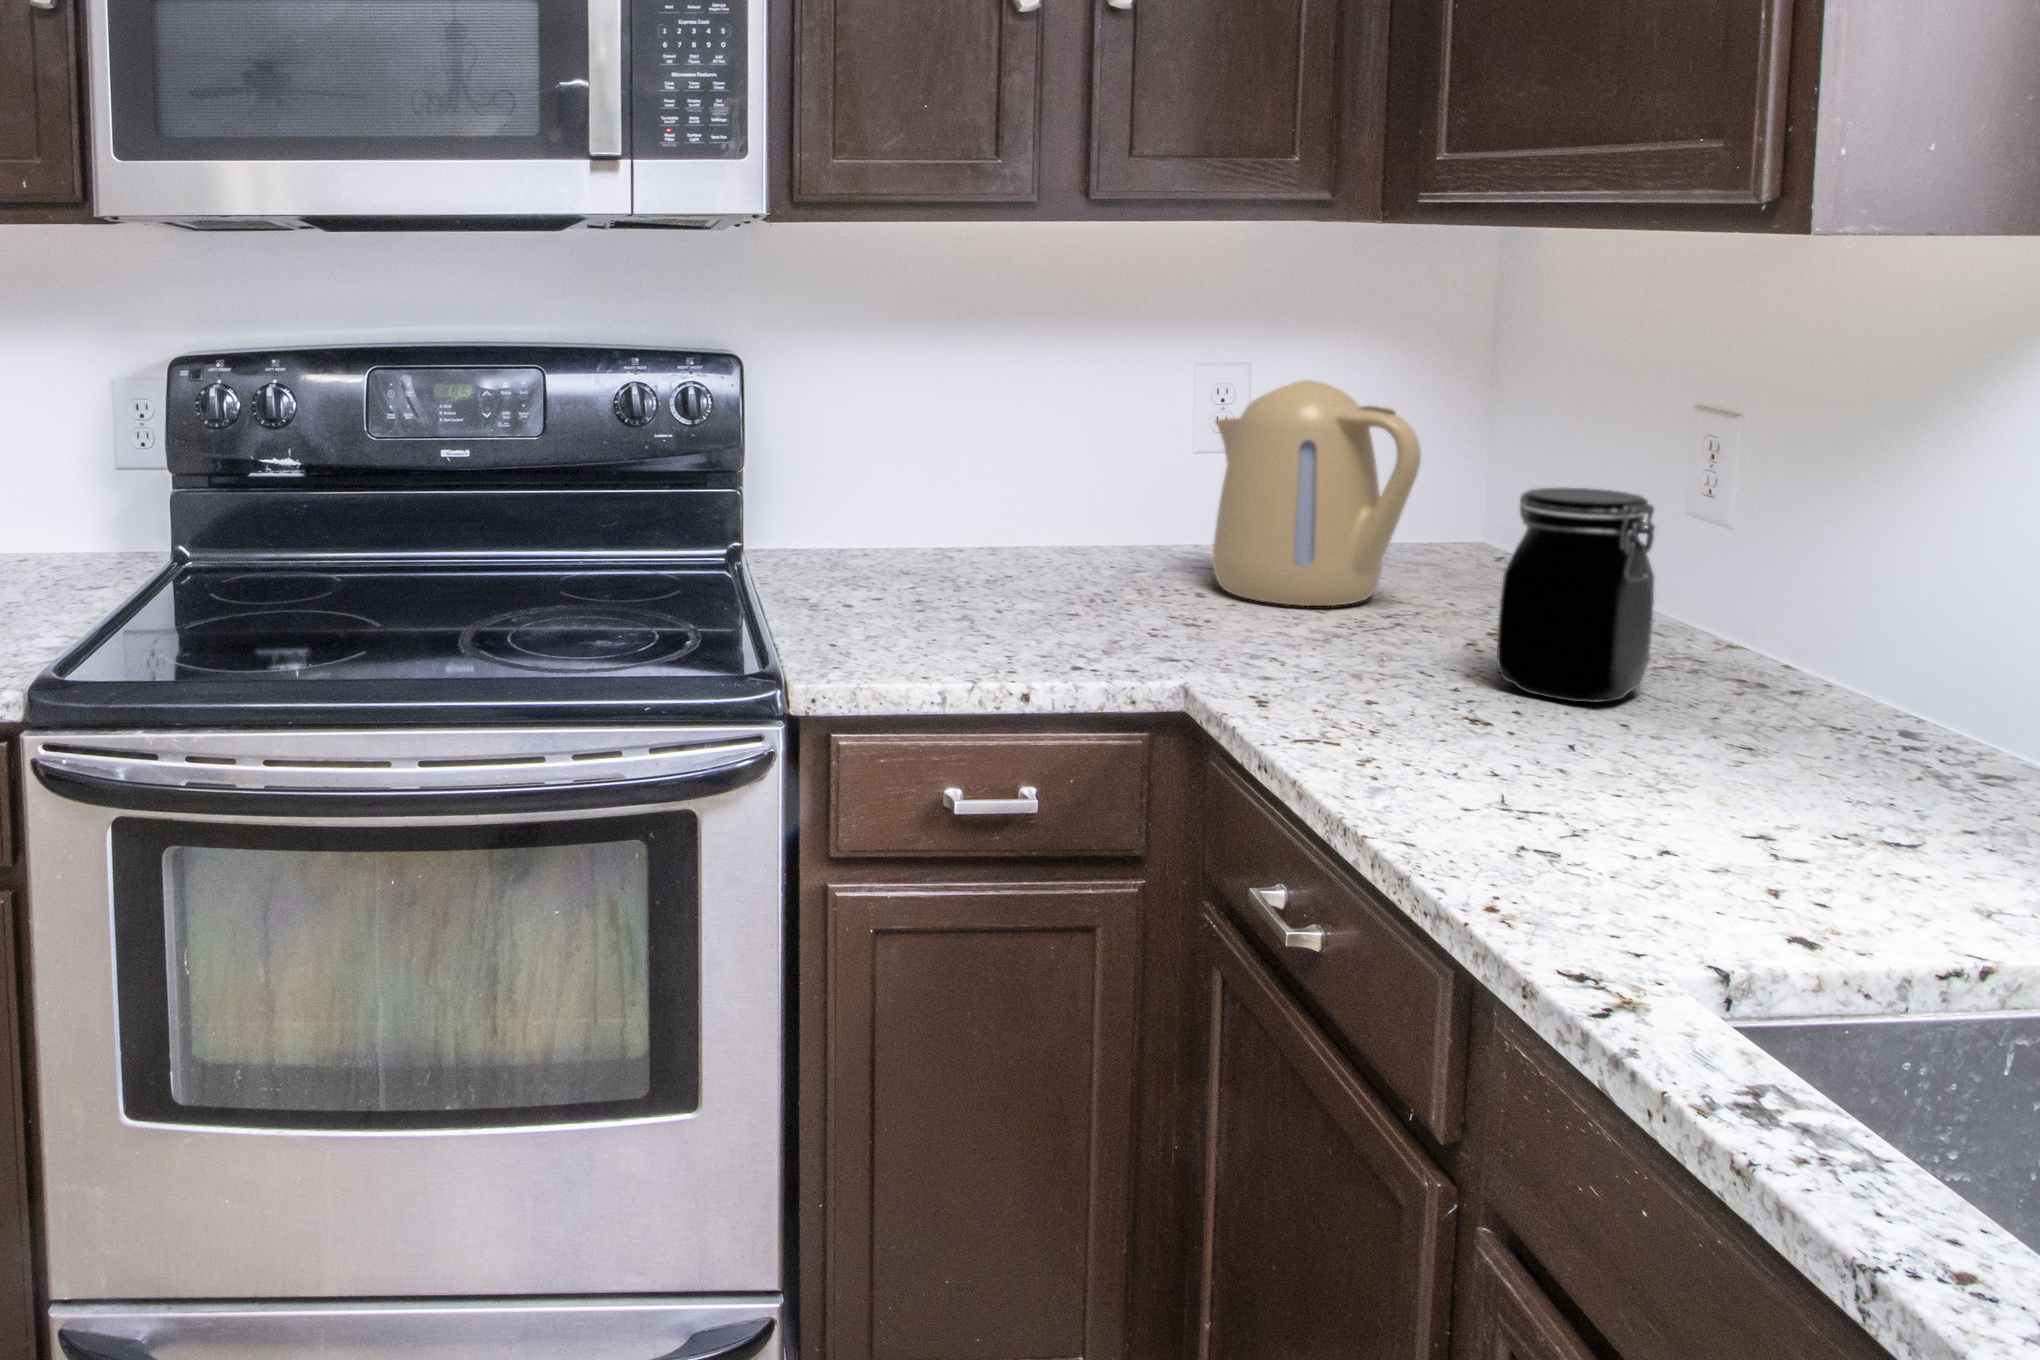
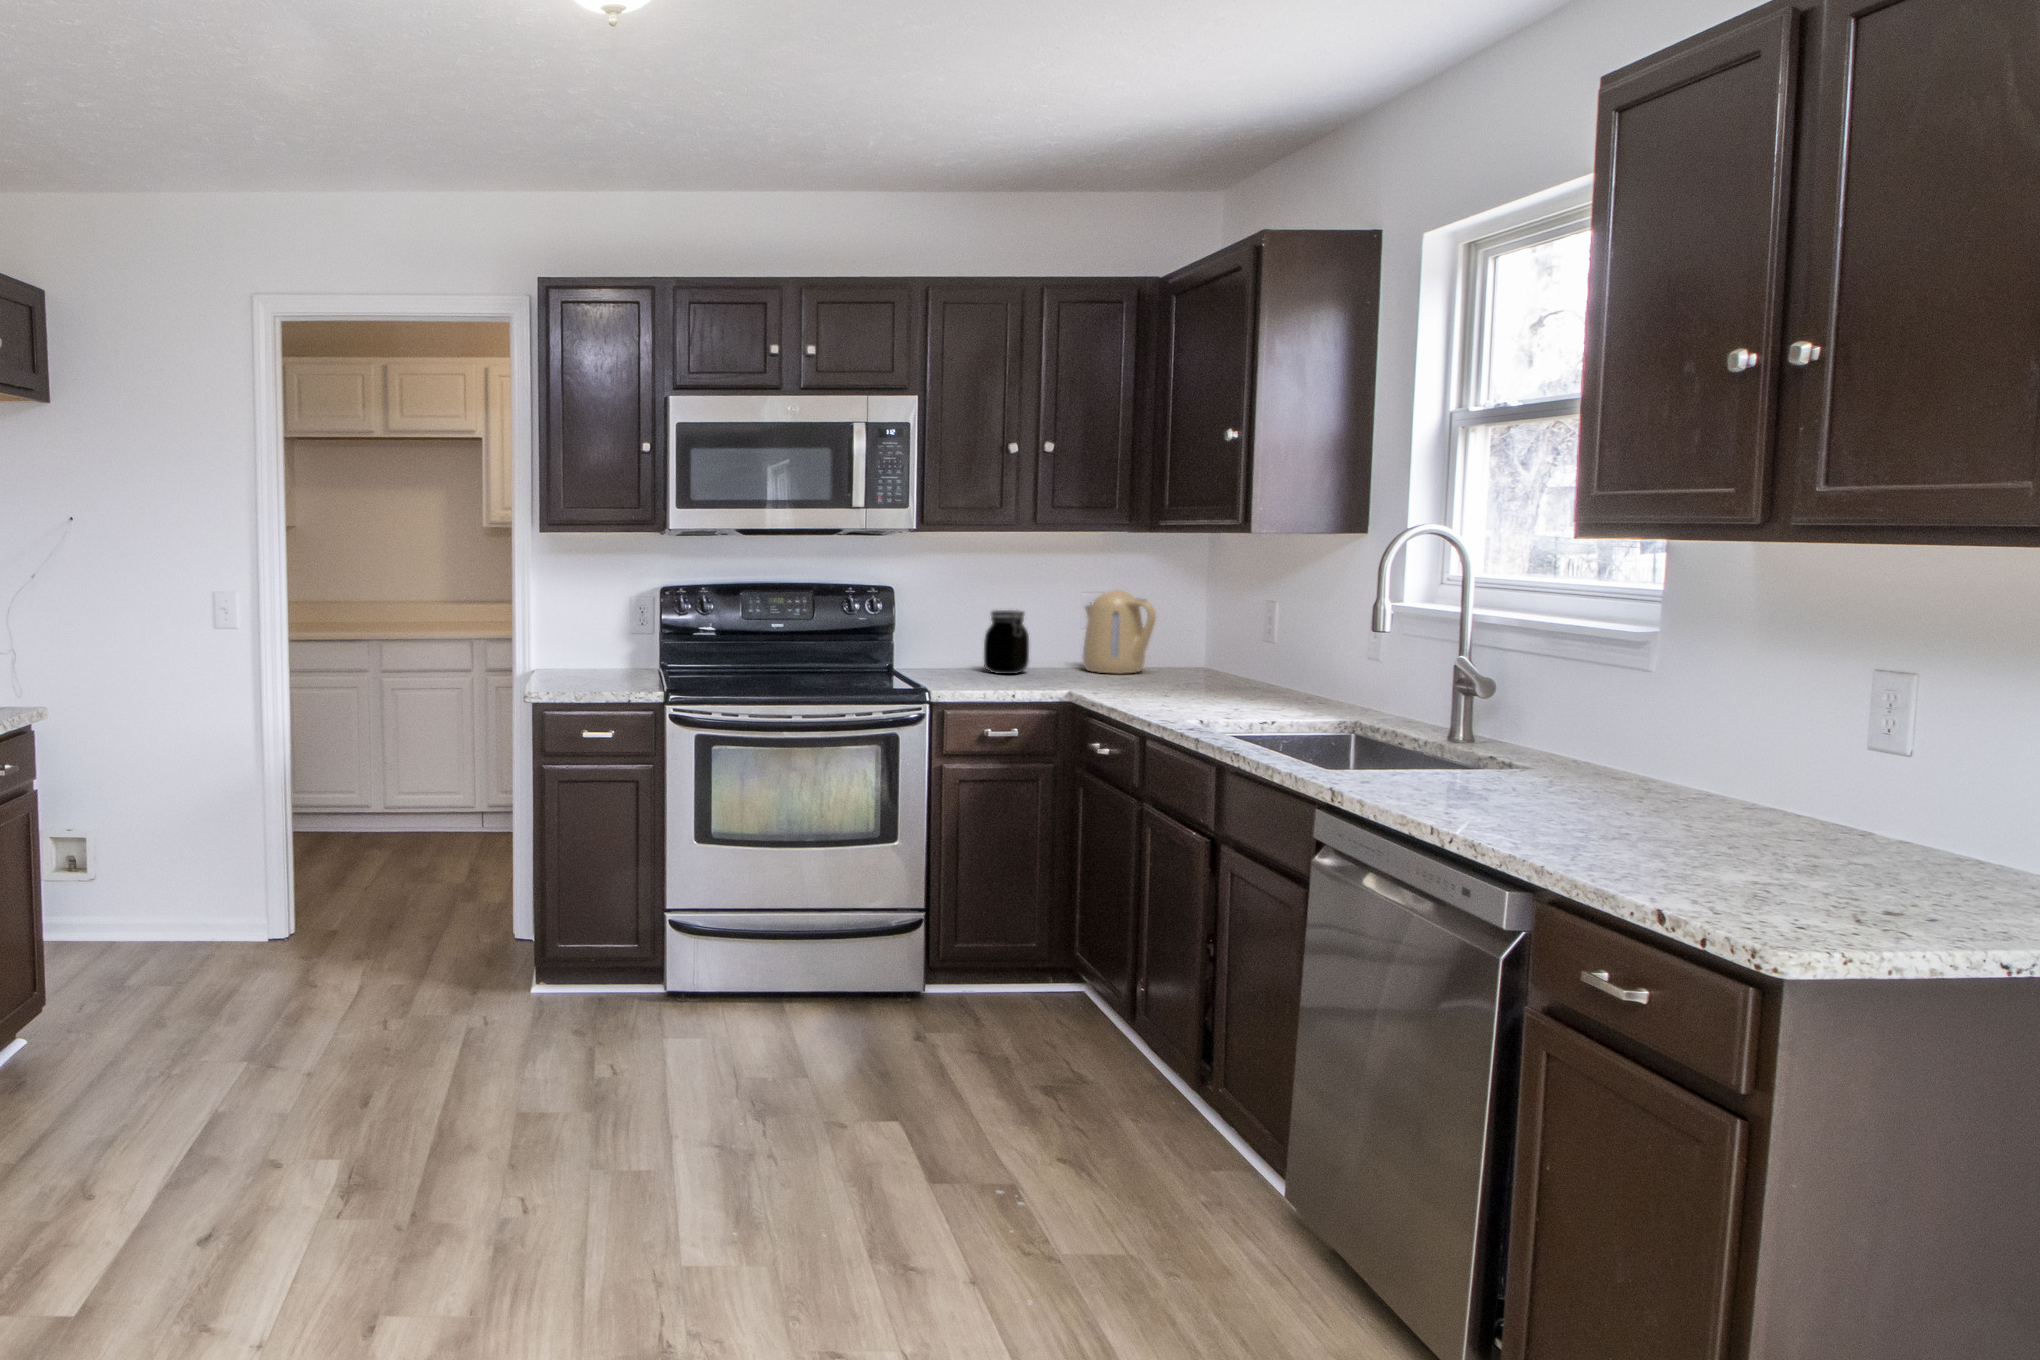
jar: present [1497,488,1655,702] -> present [984,610,1029,674]

